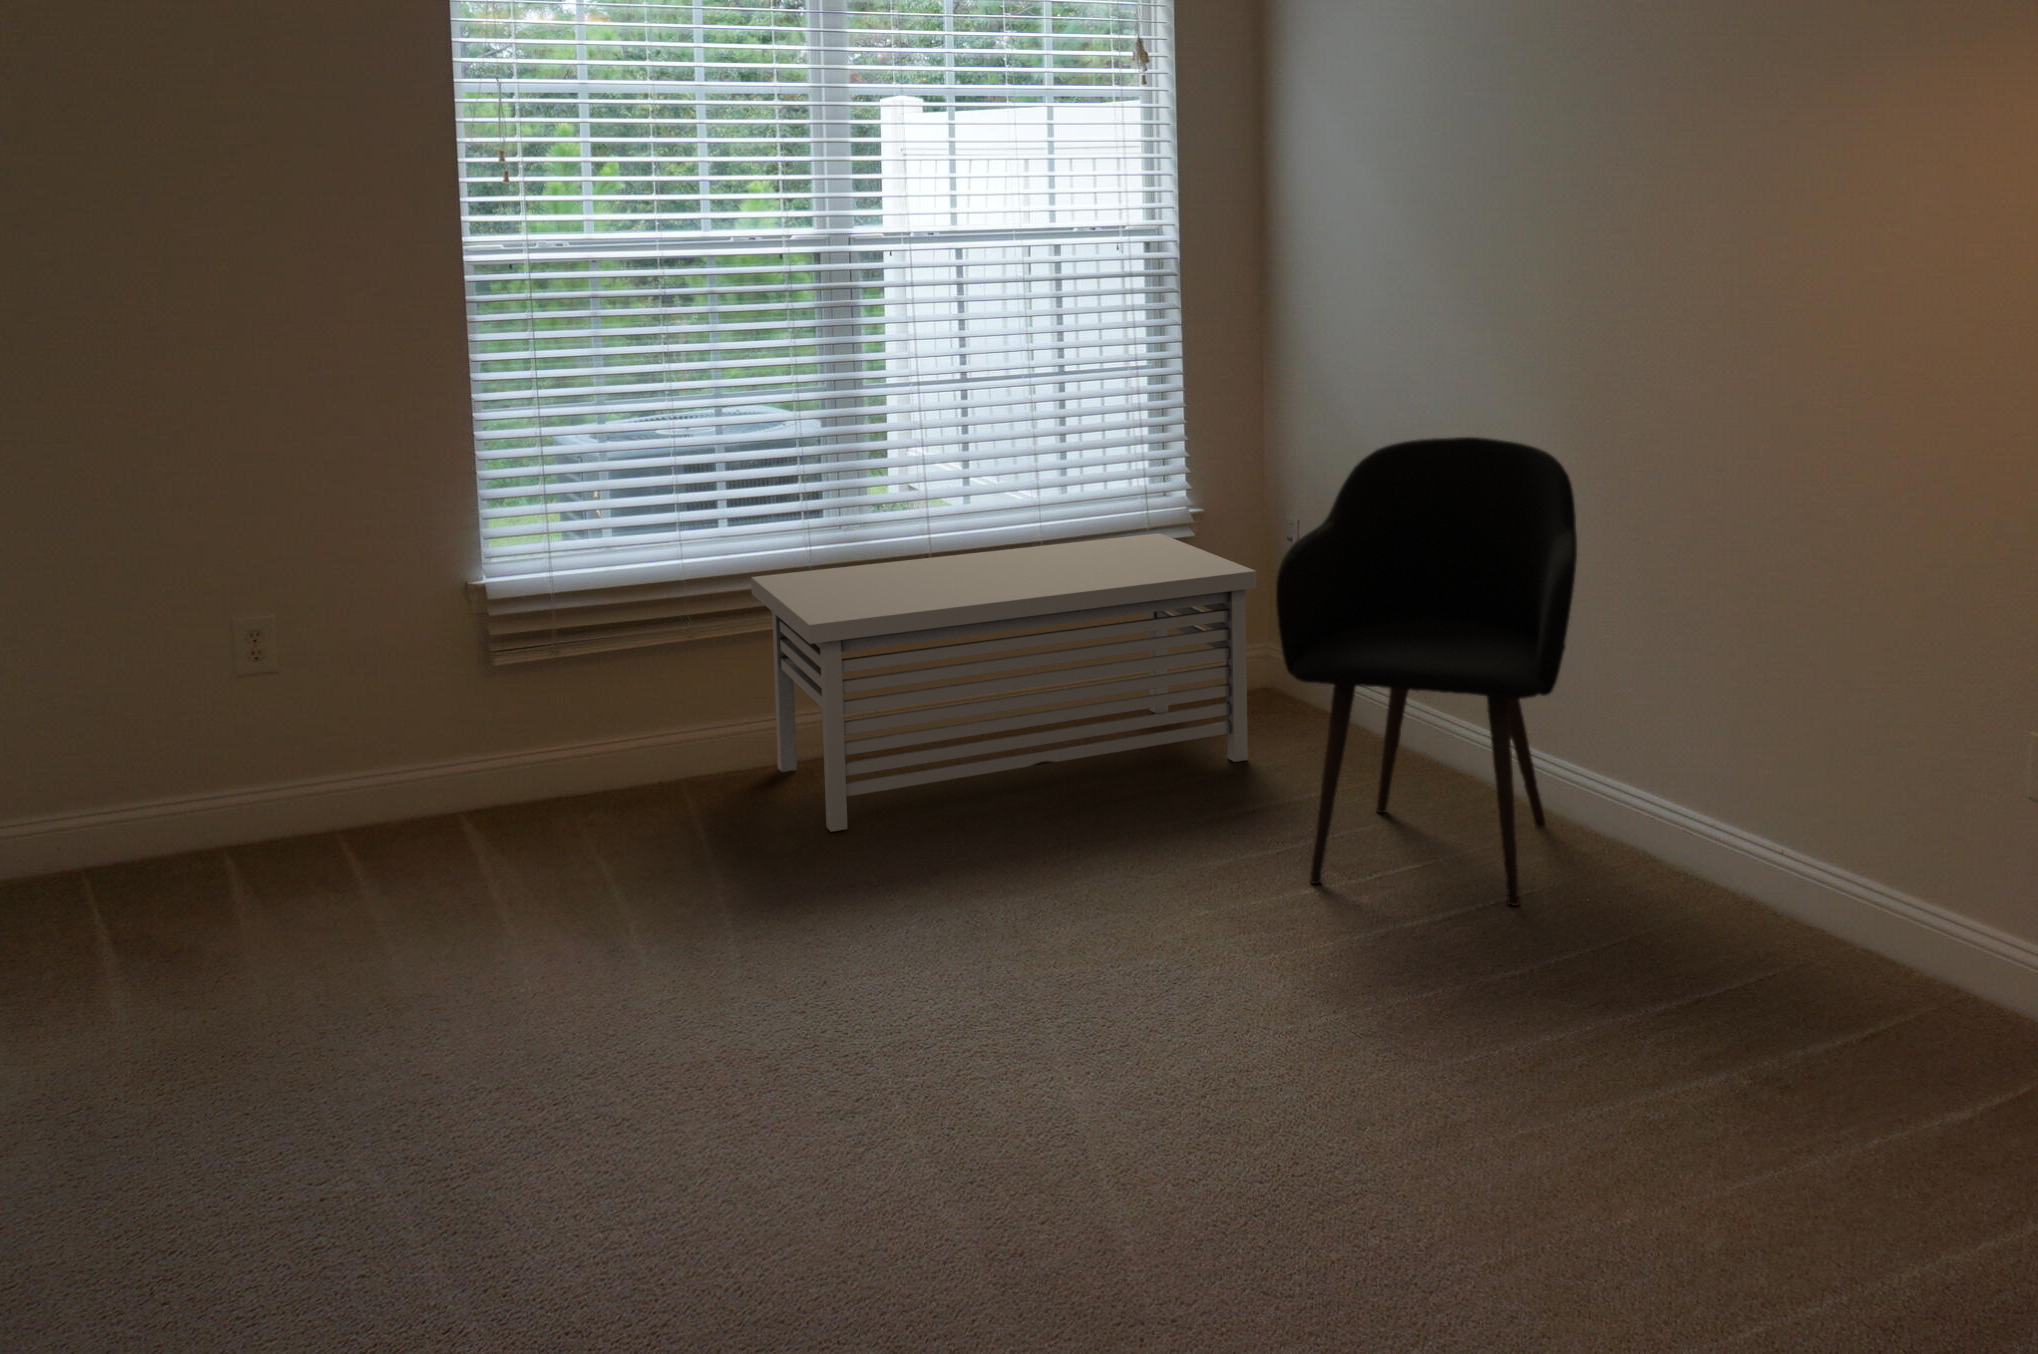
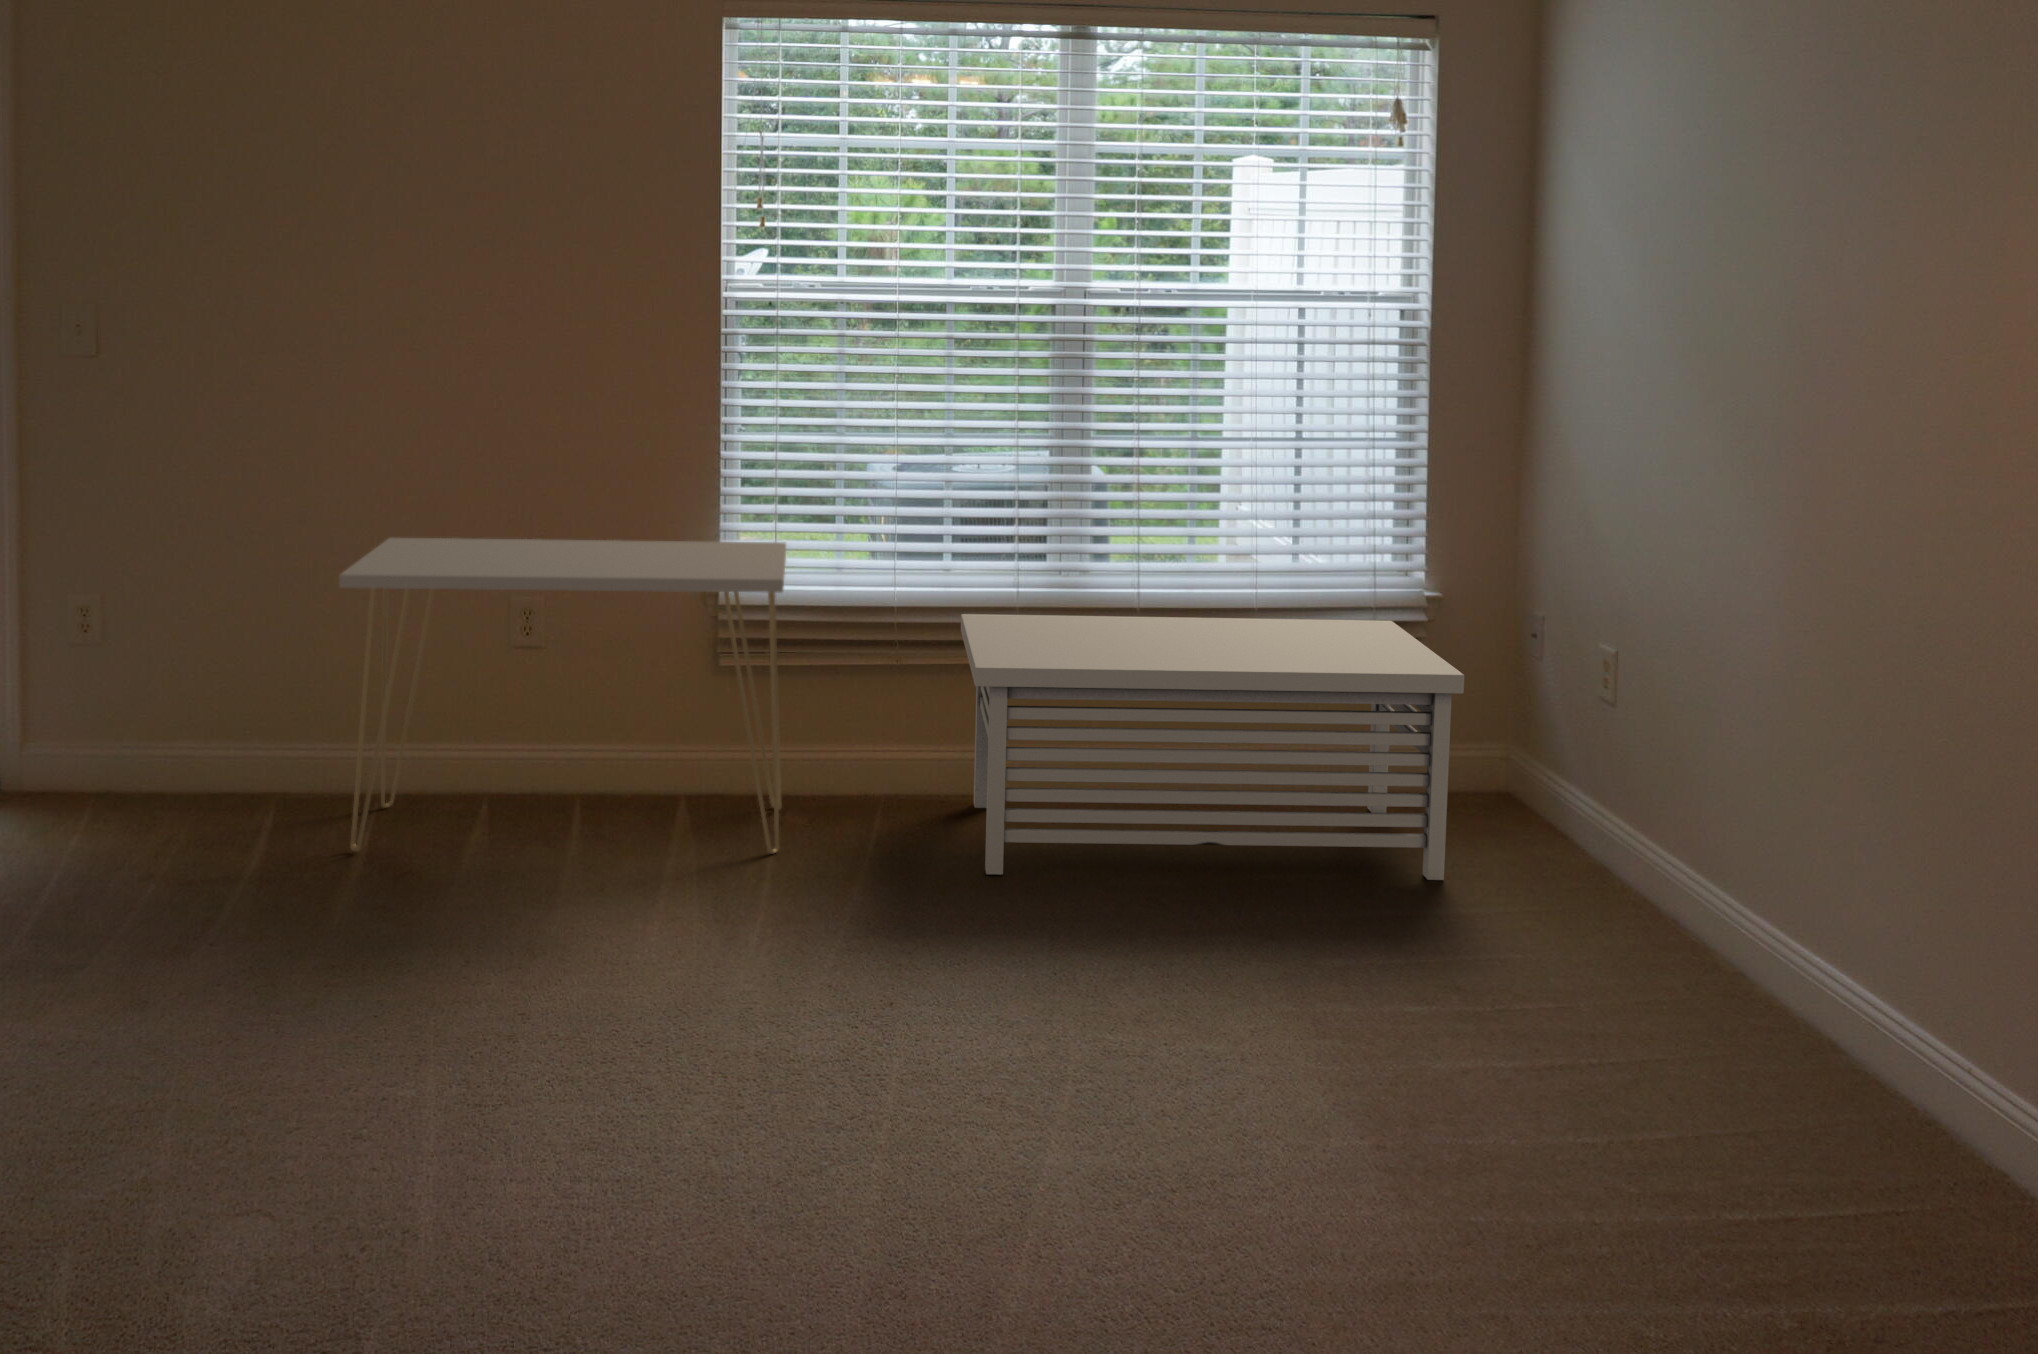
armchair: present [1276,437,1577,905] -> none [1426,551,1812,1120]
console table: none [27,524,597,947] -> present [339,538,786,854]

